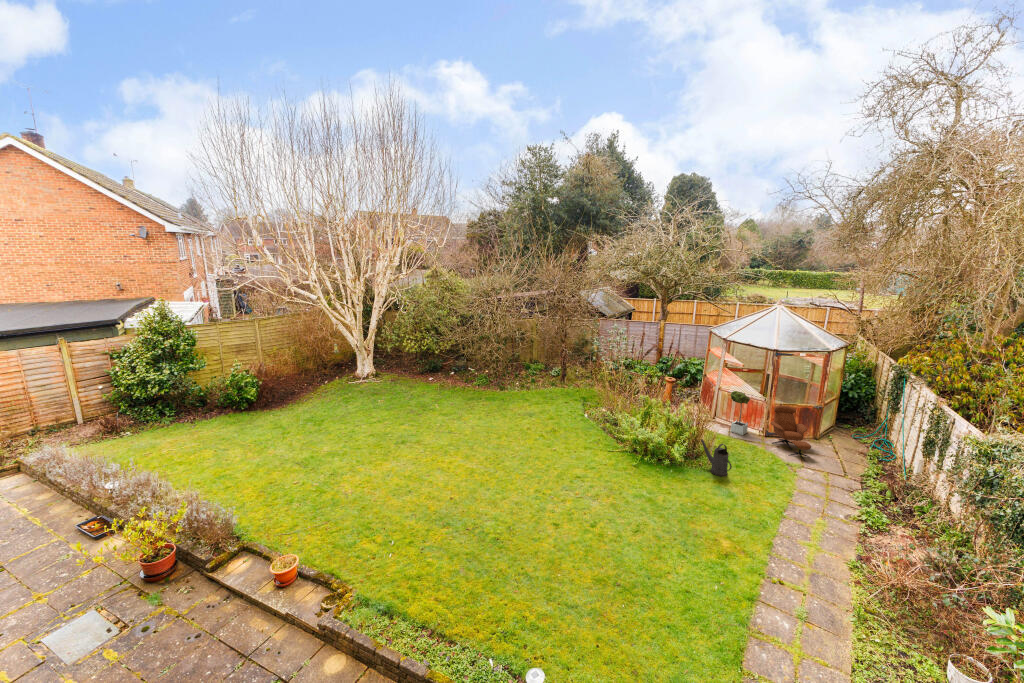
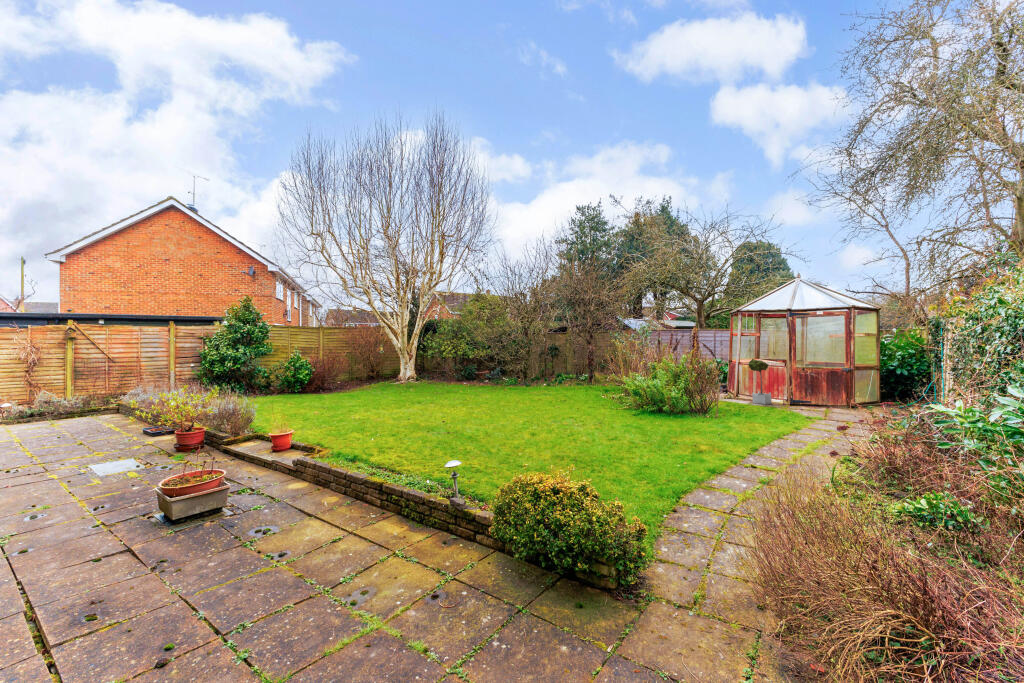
lounge chair: present [771,405,811,461] -> none [792,369,838,415]
watering can: present [701,439,732,477] -> none [705,386,734,419]

